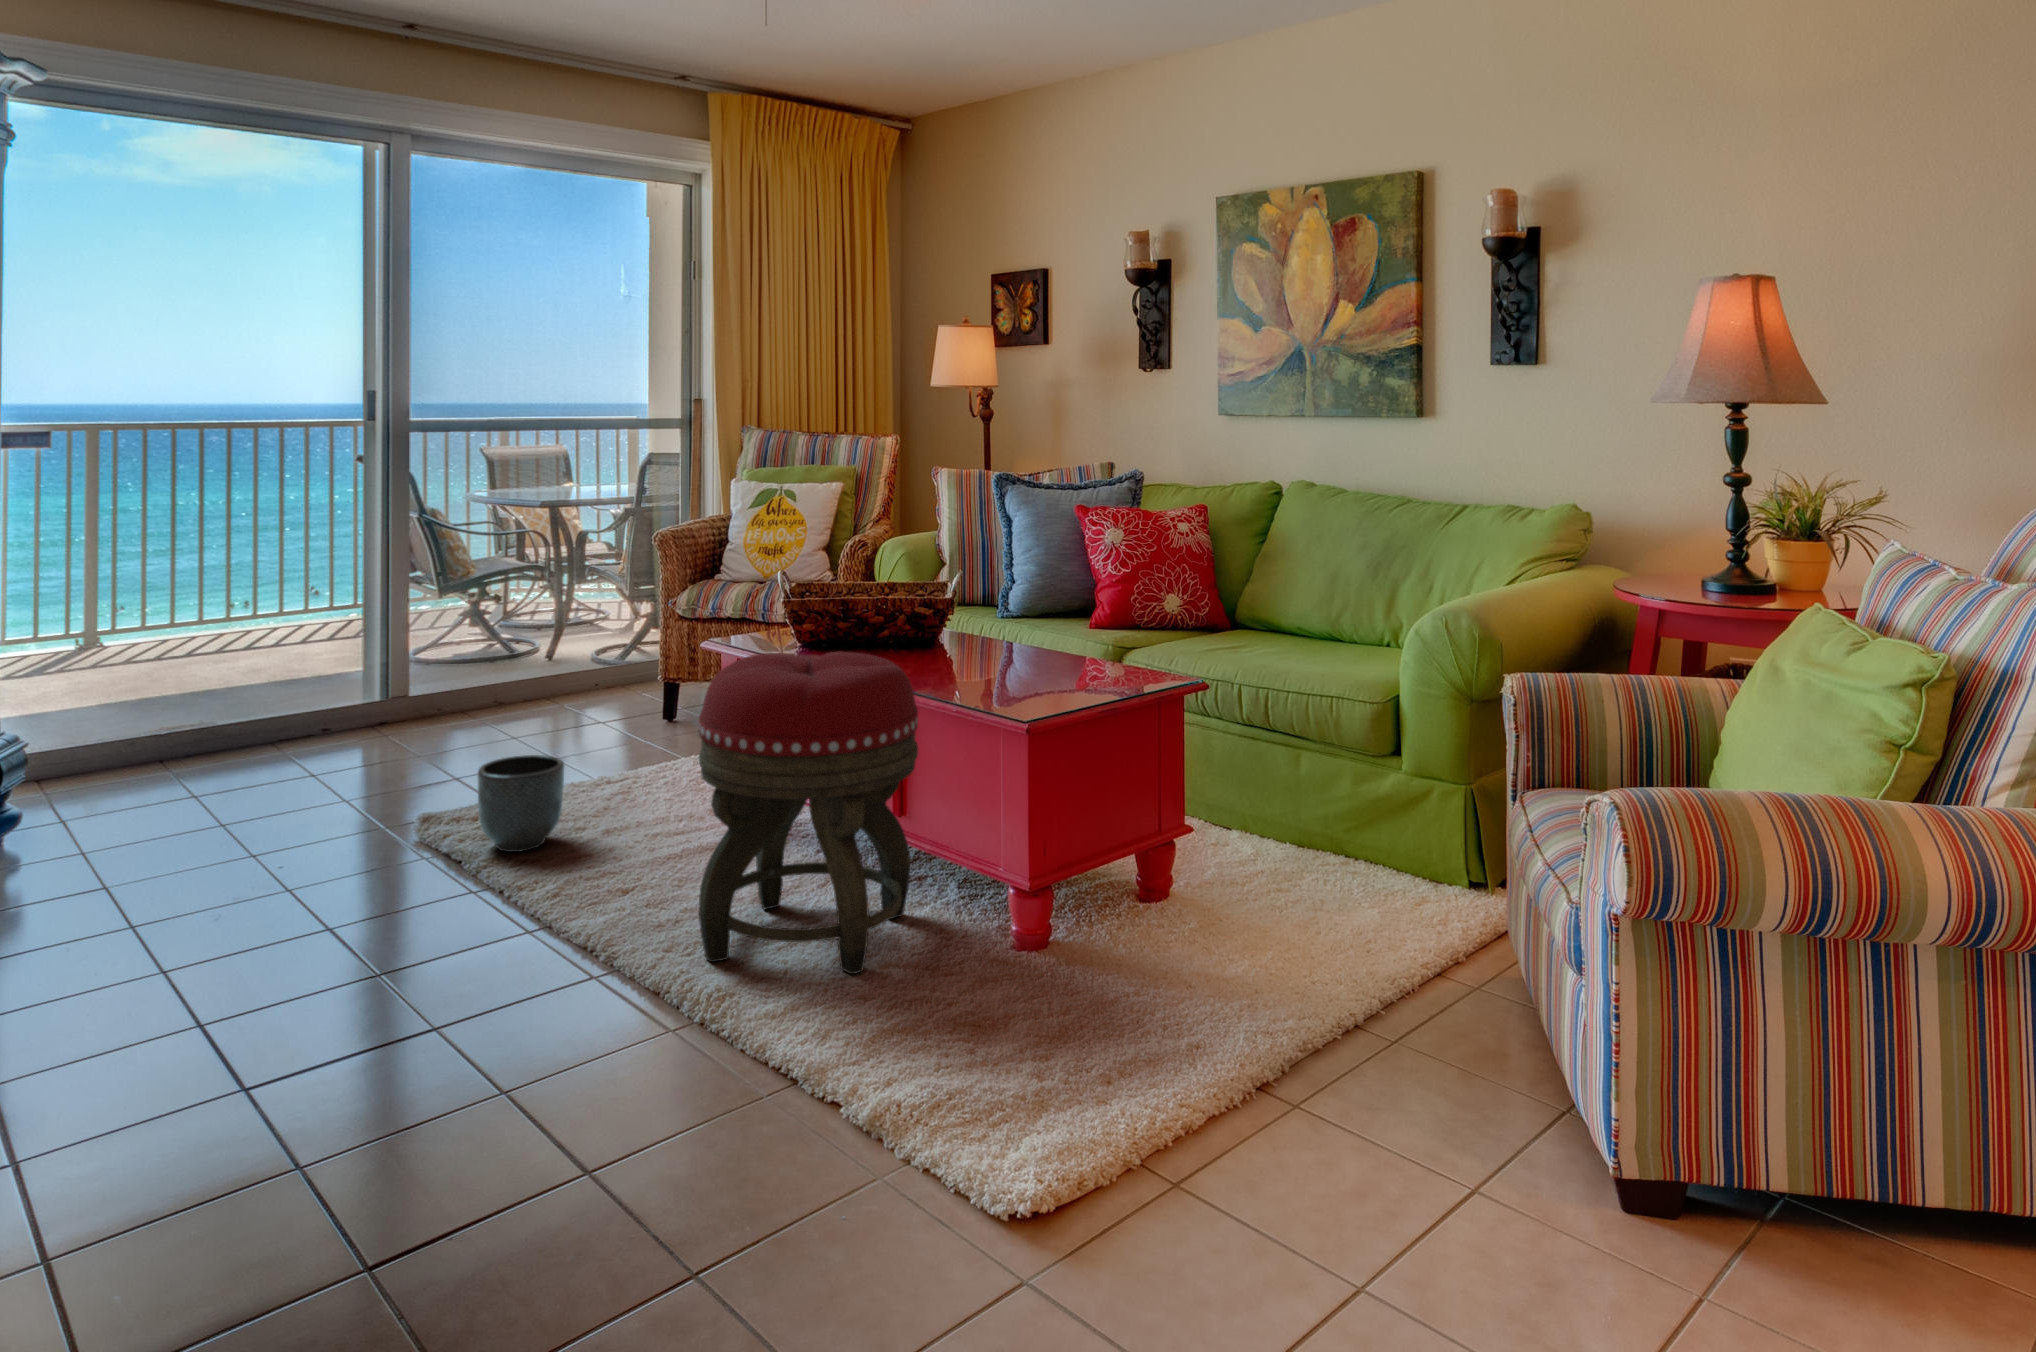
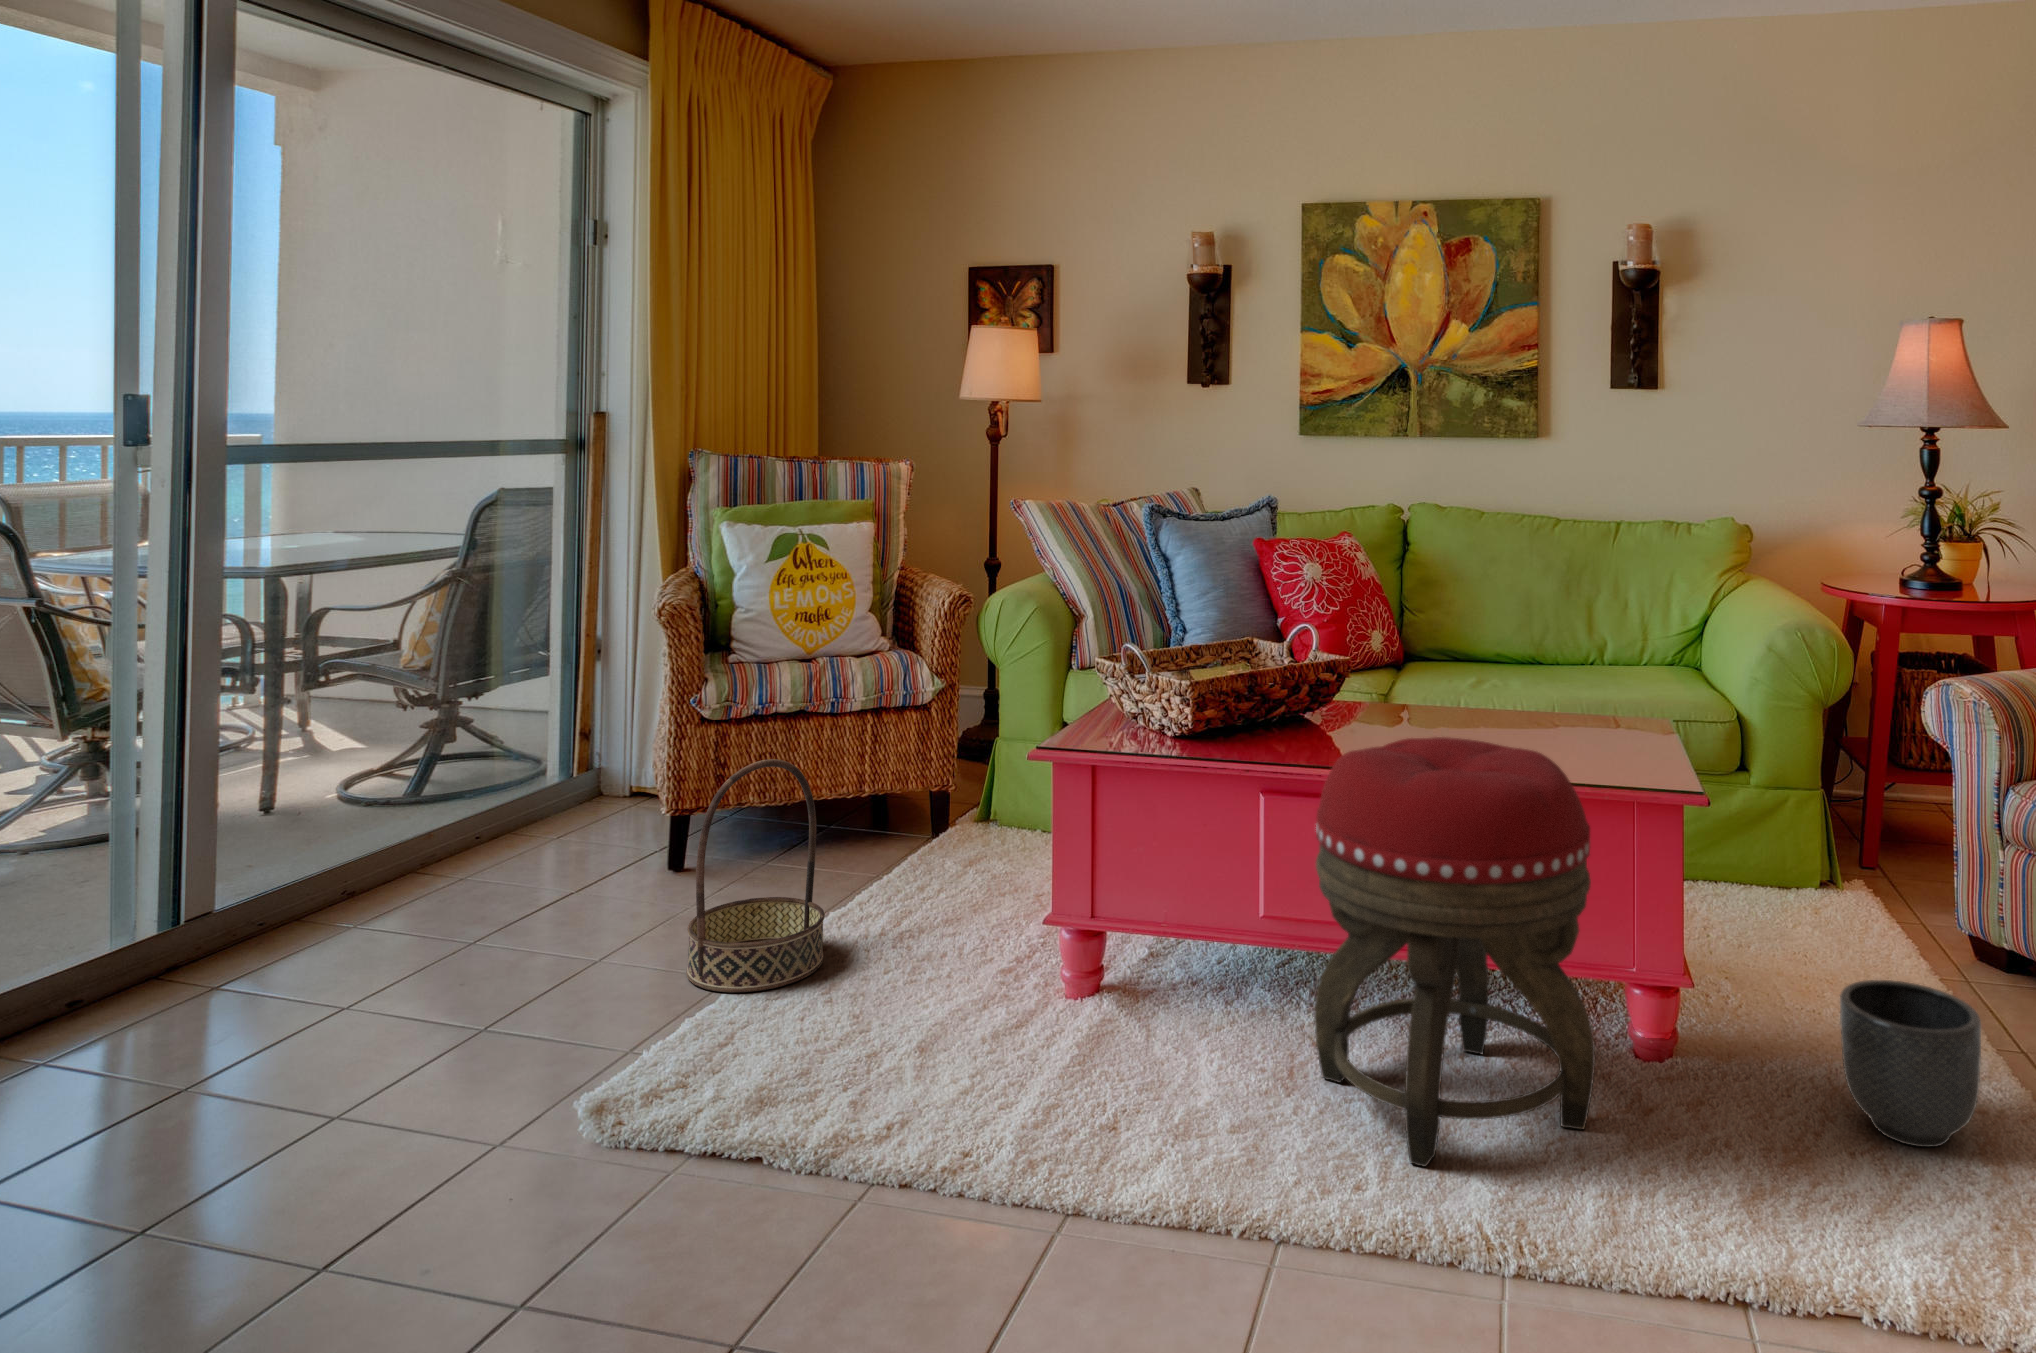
basket: none [544,635,645,789] -> present [686,759,825,992]
planter: present [478,755,564,852] -> present [1840,980,1981,1147]

